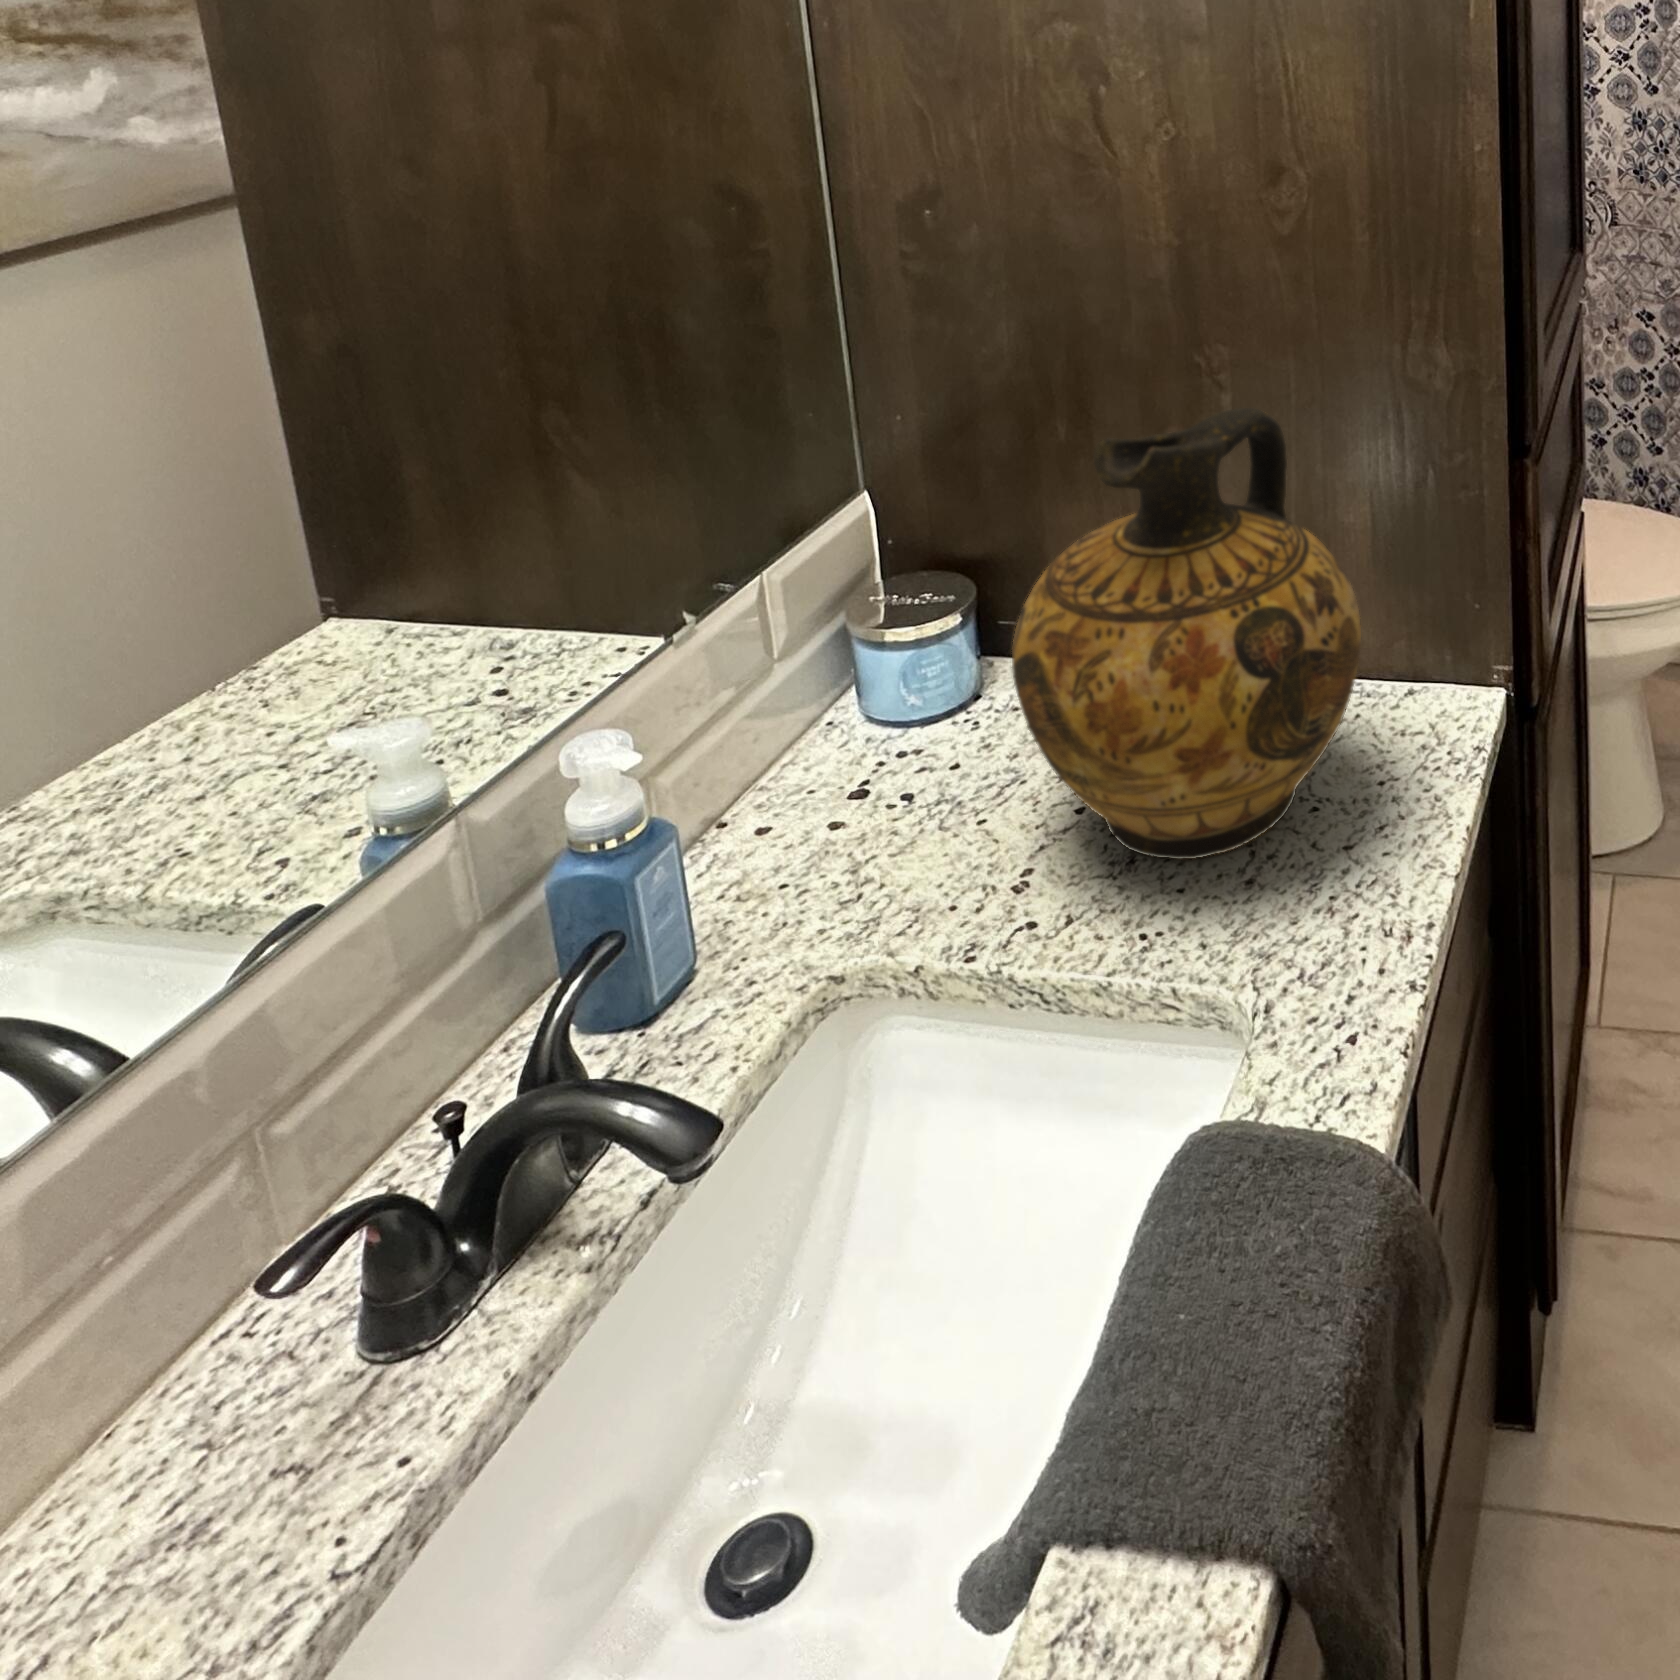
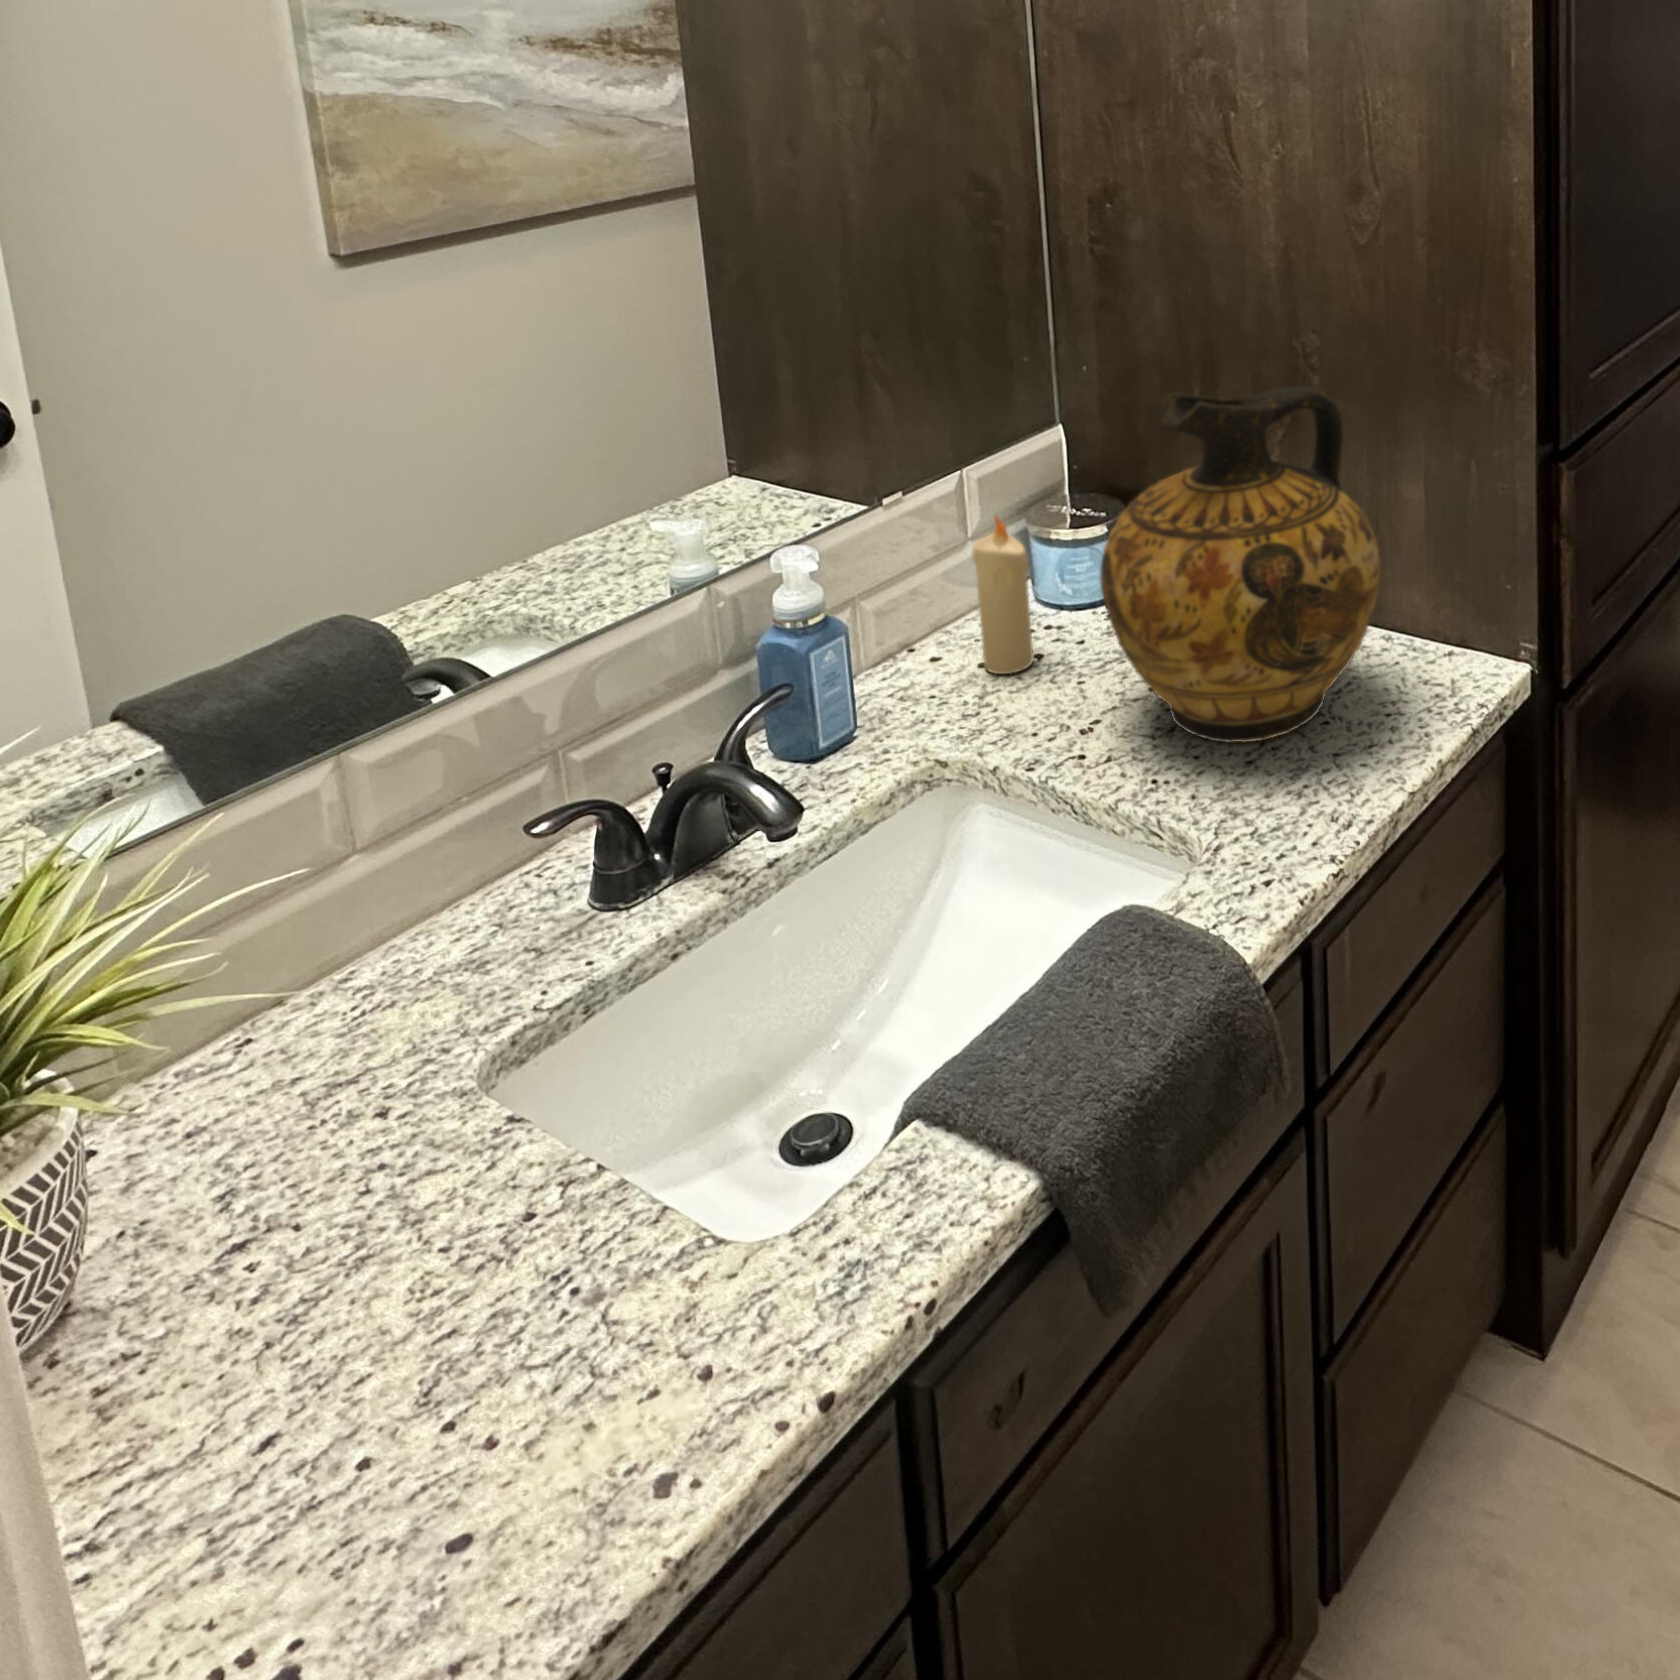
candle: none [800,623,890,830] -> present [972,517,1034,674]

